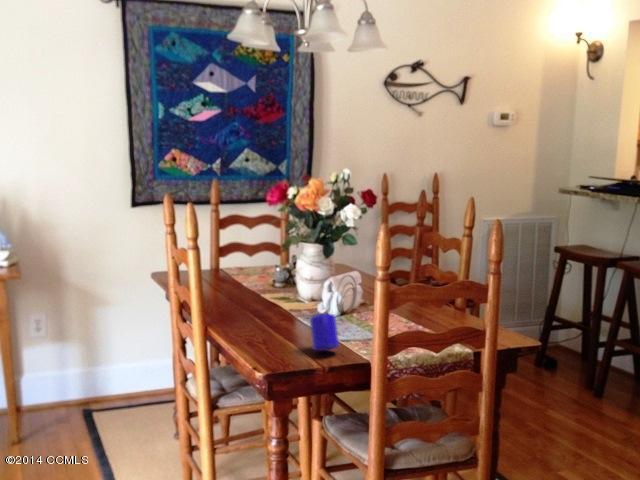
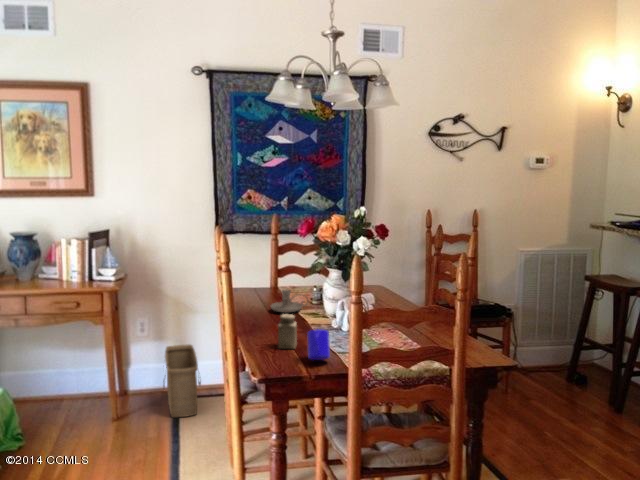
candle holder: none [230,270,275,298] -> present [271,289,308,312]
salt shaker: none [266,298,287,340] -> present [278,314,297,349]
basket: none [71,346,123,438] -> present [163,345,201,417]

